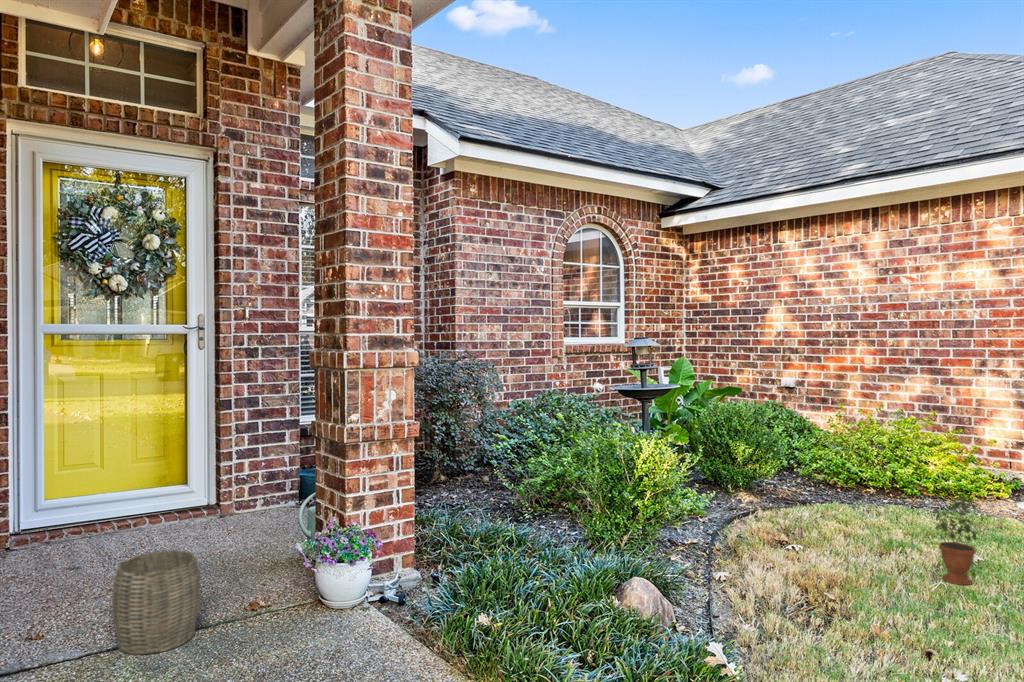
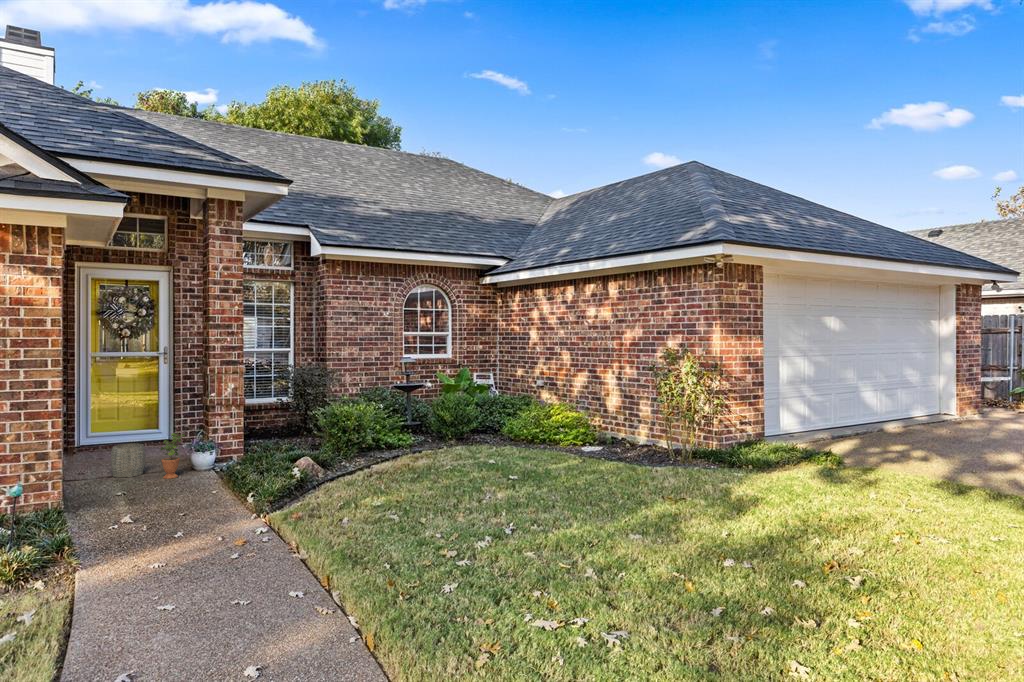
potted plant: present [933,497,977,585] -> present [161,433,185,479]

